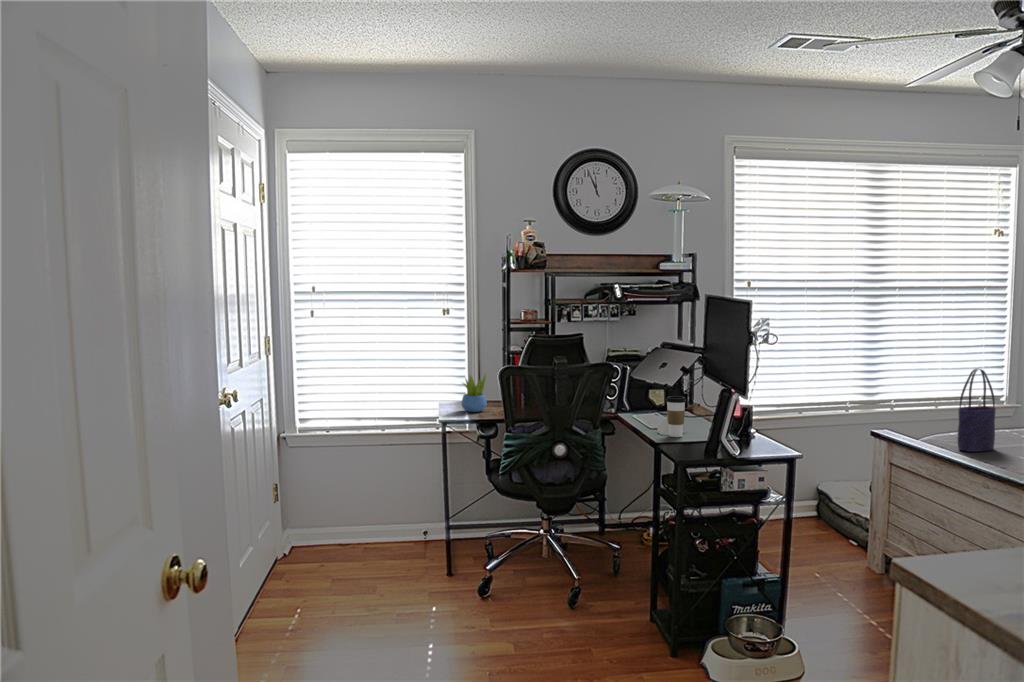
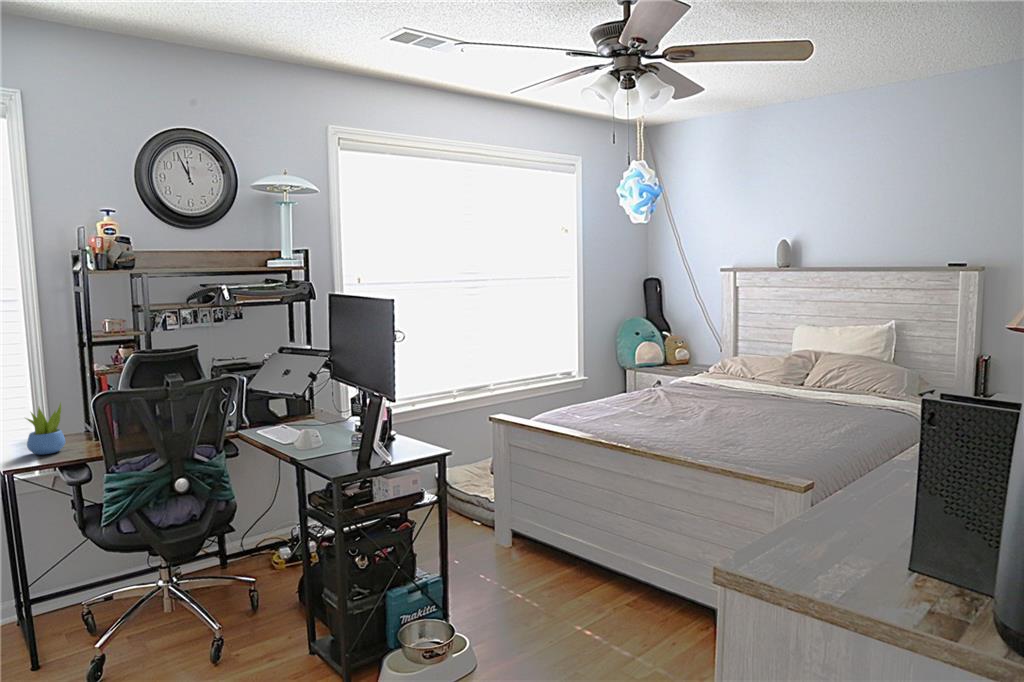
tote bag: present [958,369,995,452] -> none [555,353,581,424]
coffee cup: present [666,396,686,437] -> none [308,407,330,452]

